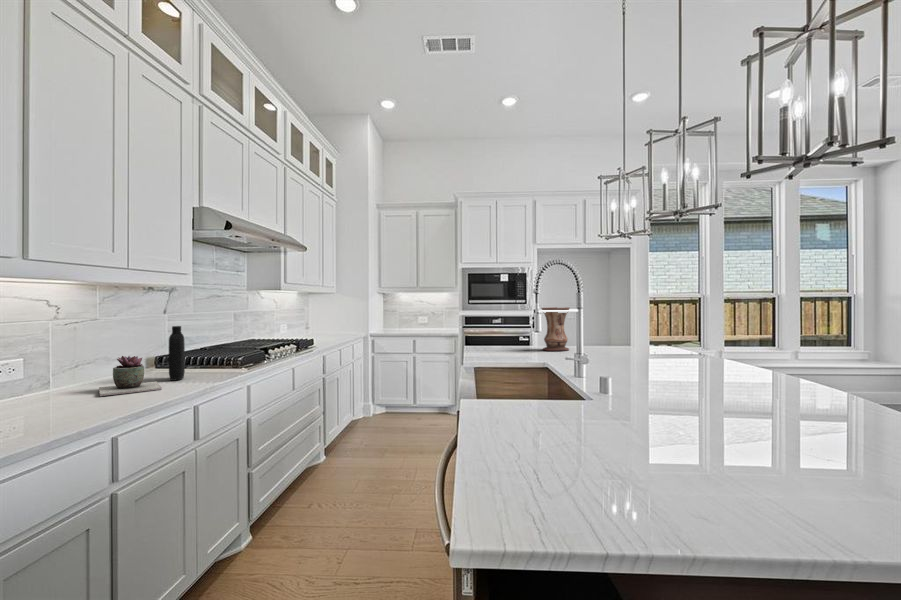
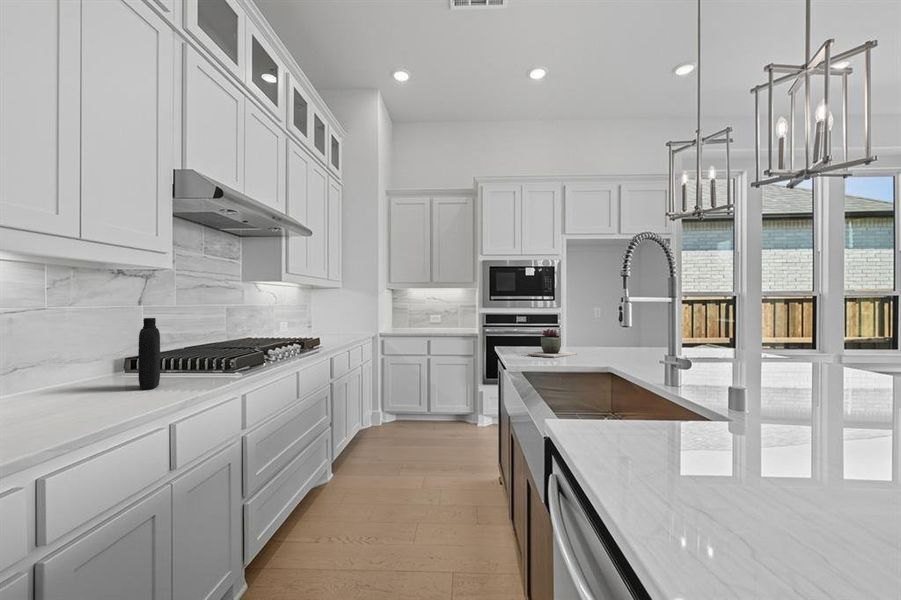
vase: present [542,307,569,351] -> none [594,300,629,352]
succulent plant: present [99,356,162,396] -> present [528,329,577,358]

